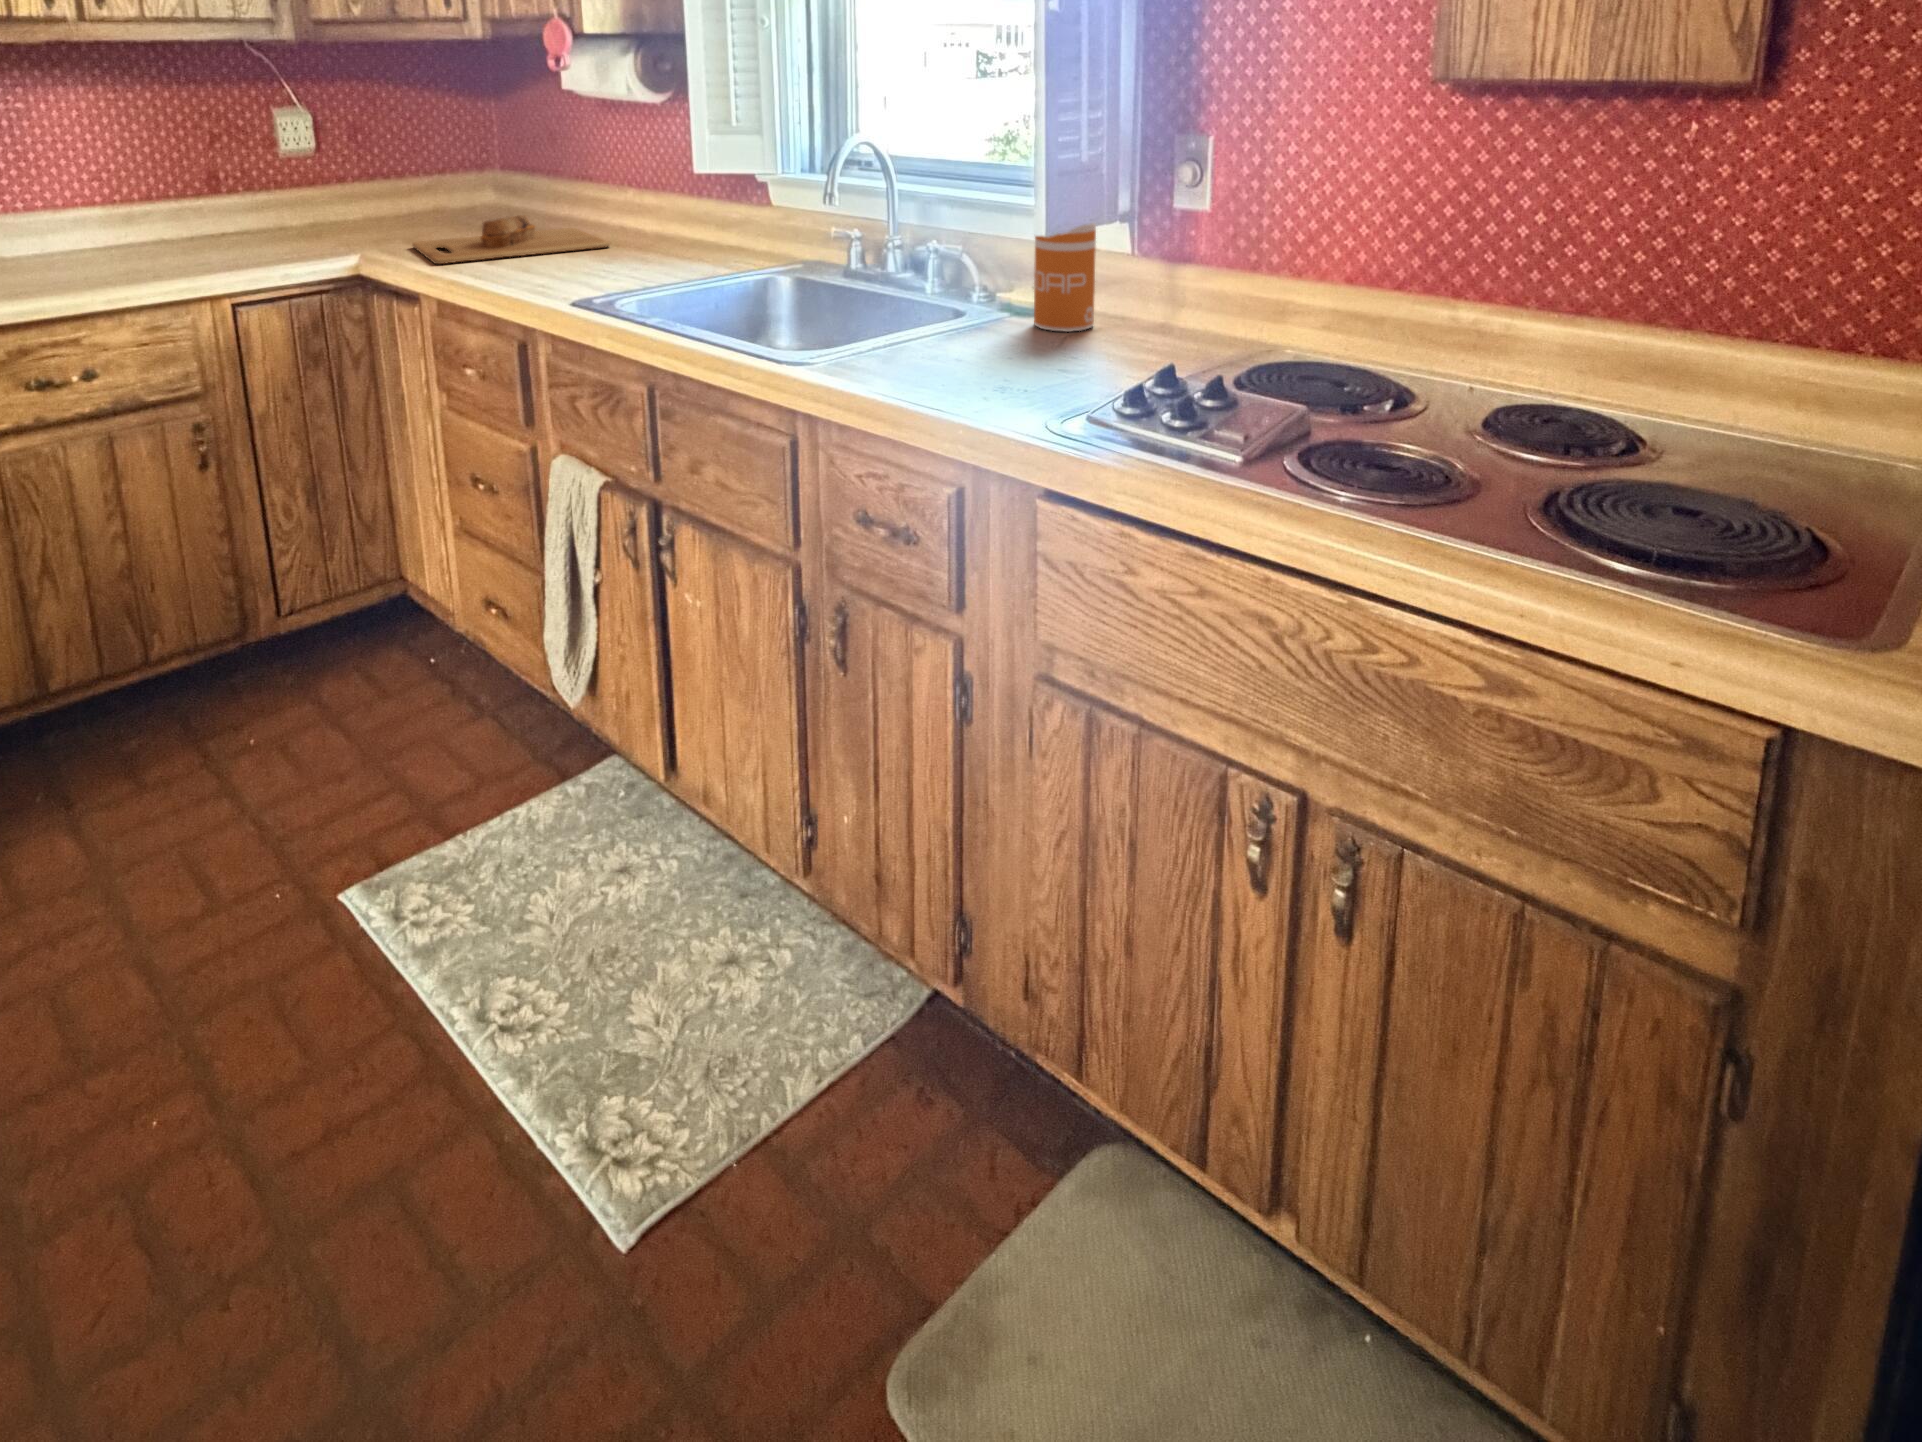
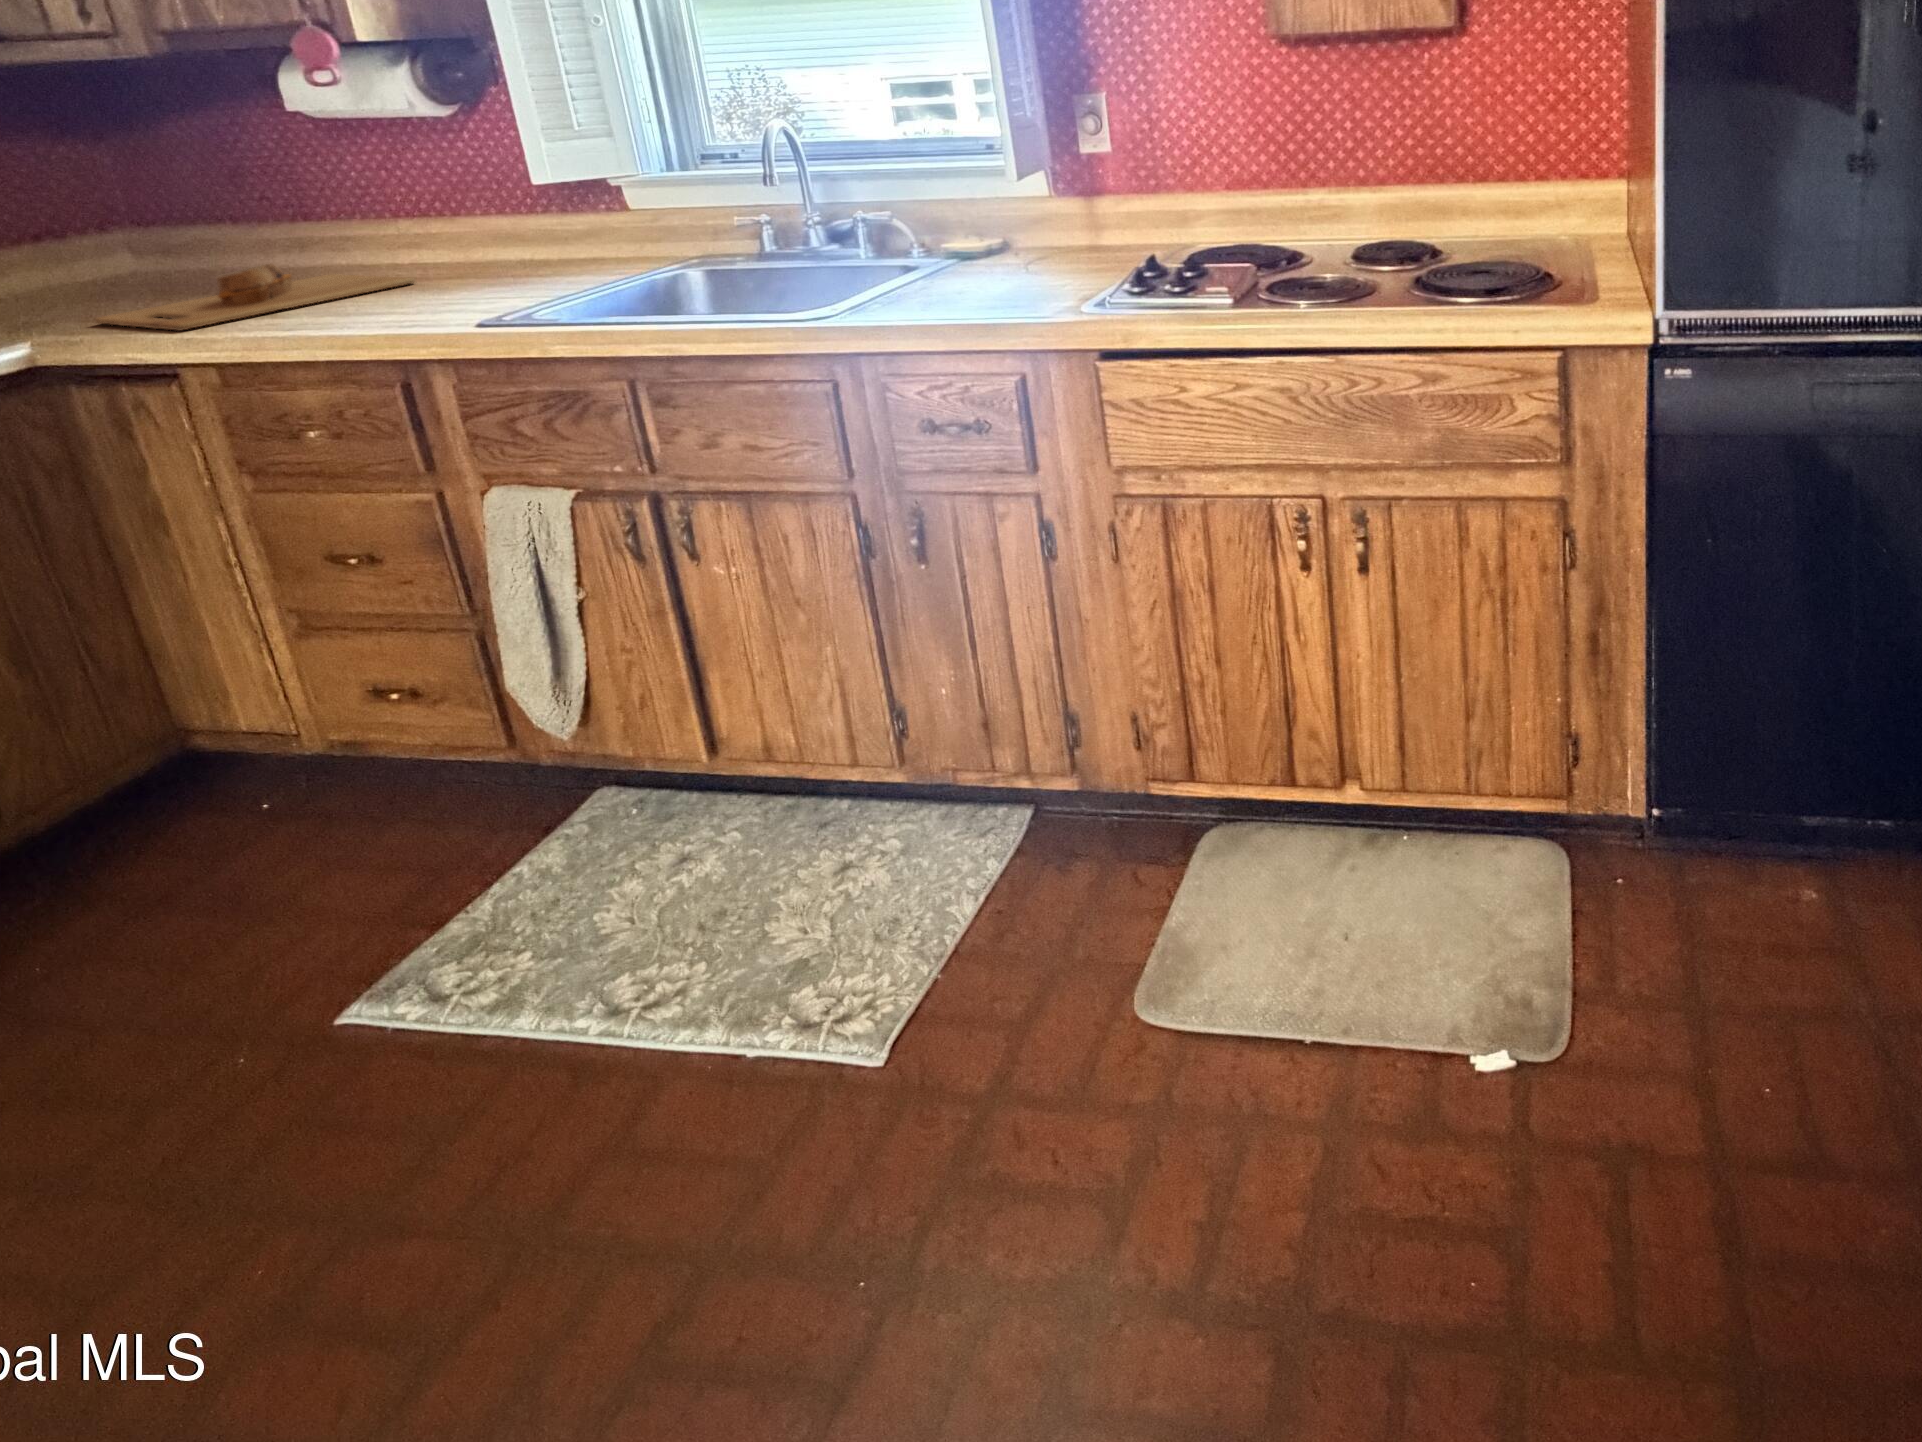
soap dispenser: present [1034,223,1096,332] -> none [971,135,1034,265]

